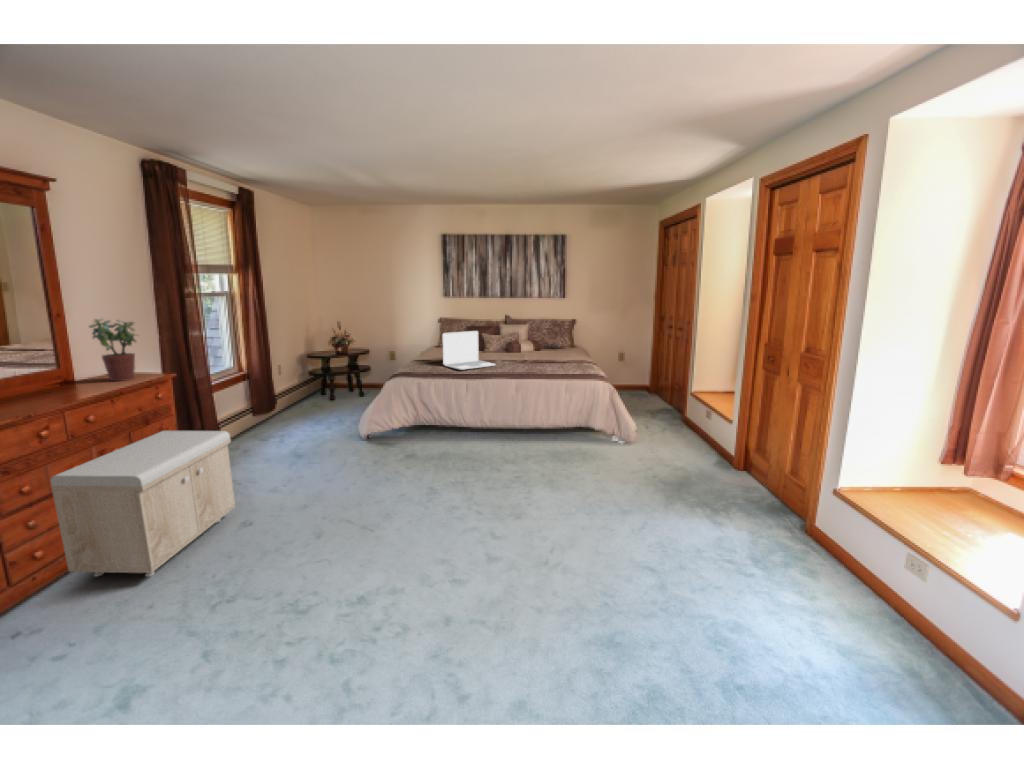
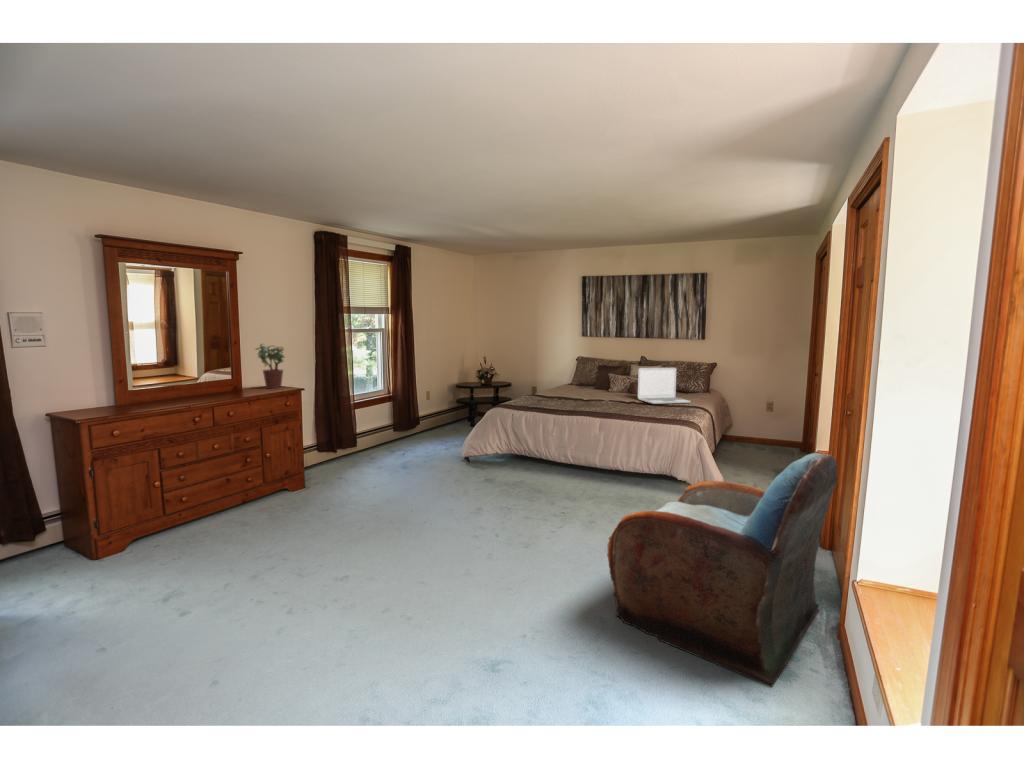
laptop: present [442,331,495,370] -> present [638,368,691,404]
armchair: none [657,403,858,605] -> present [607,453,837,687]
storage bench: present [51,431,235,577] -> none [203,427,324,525]

